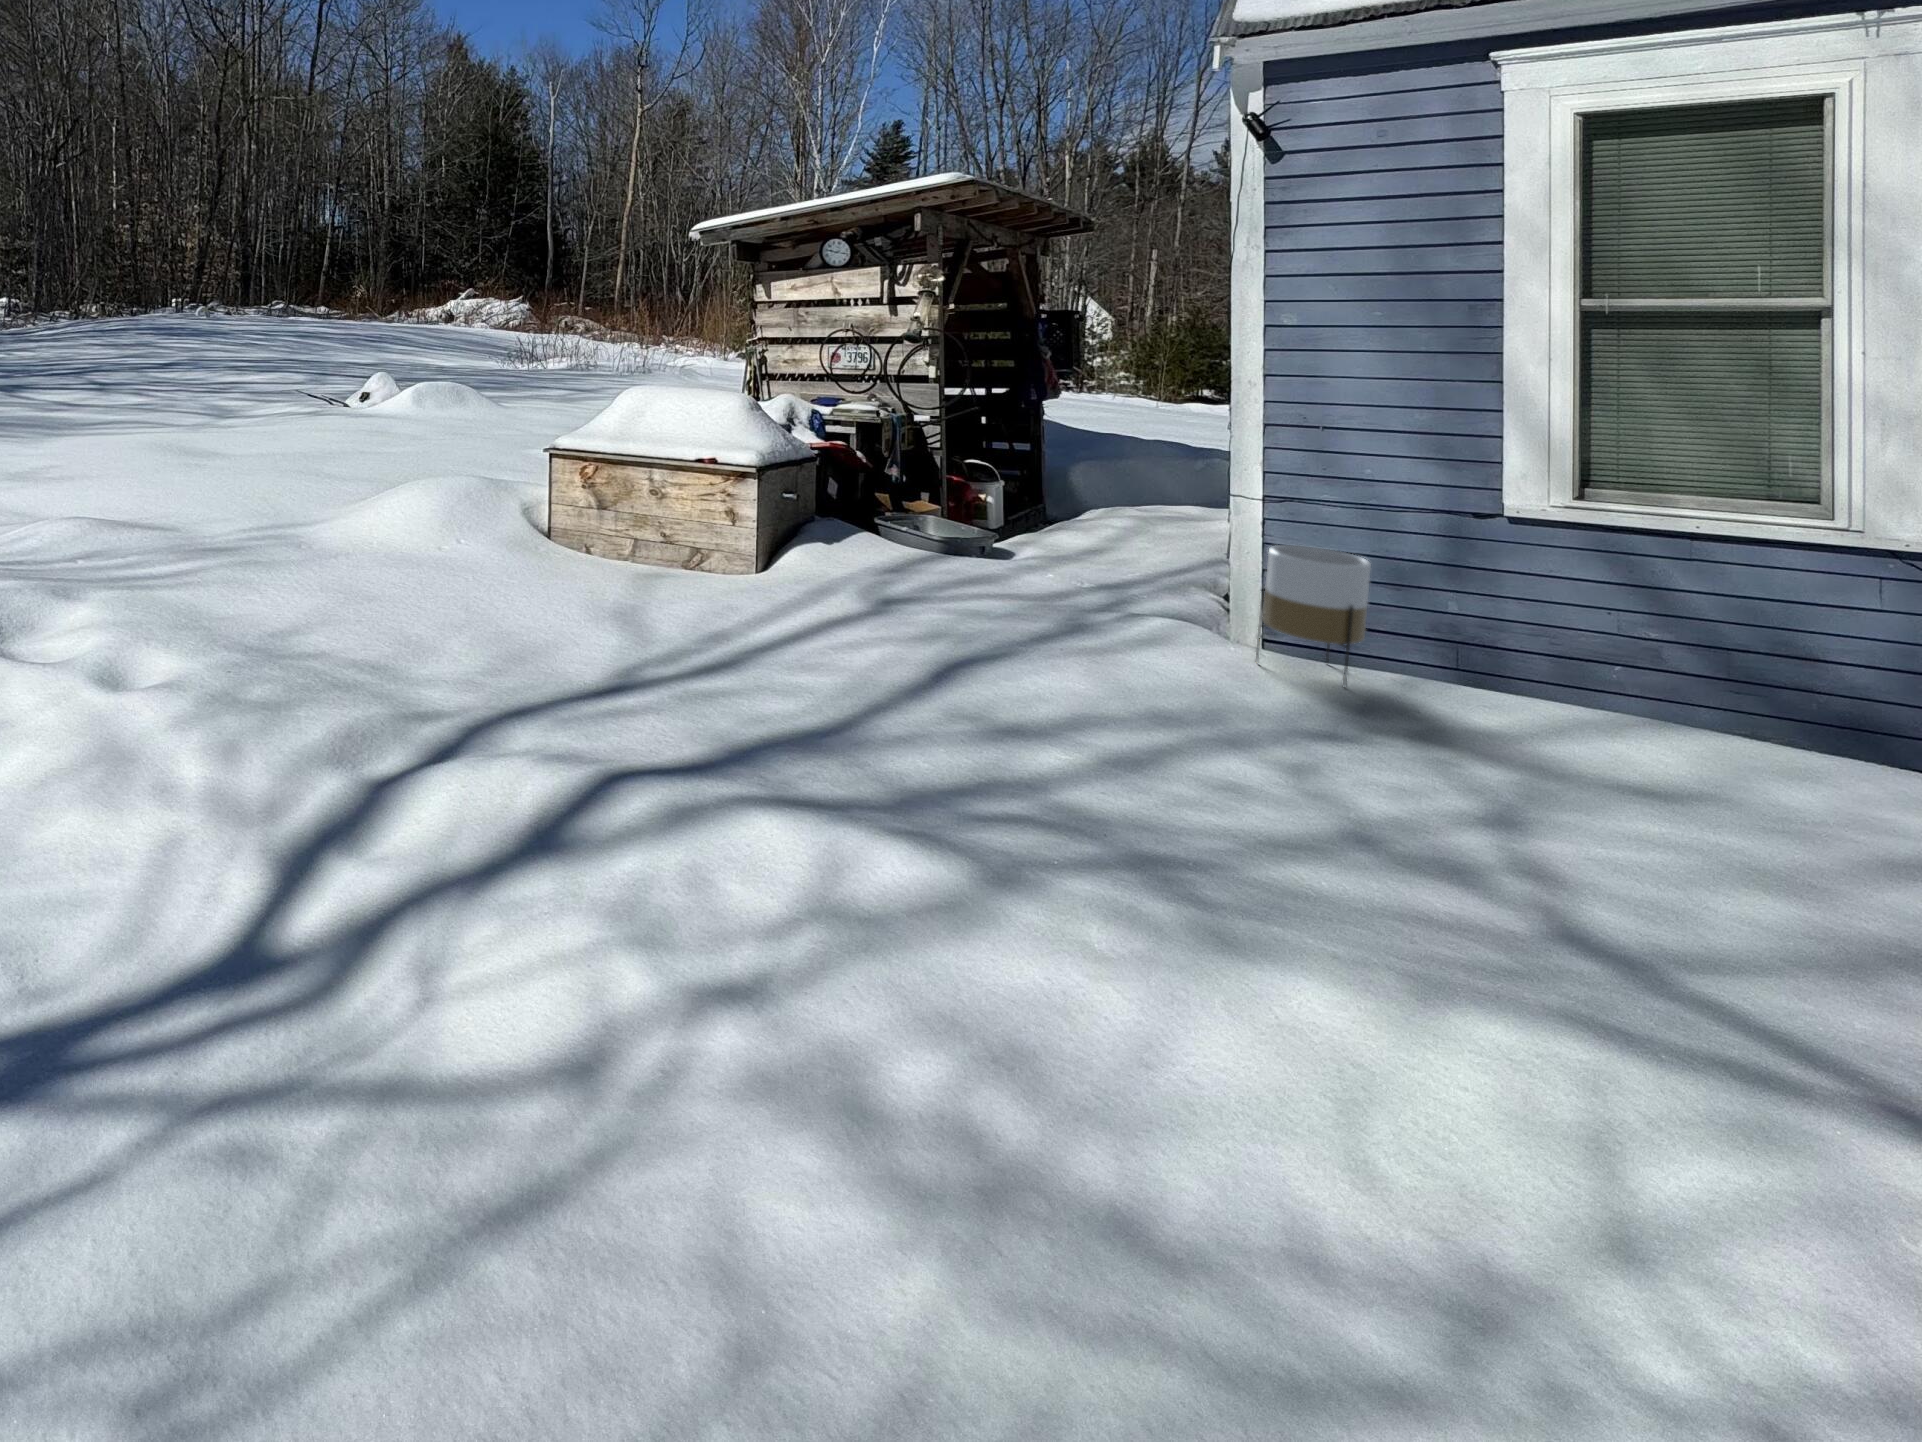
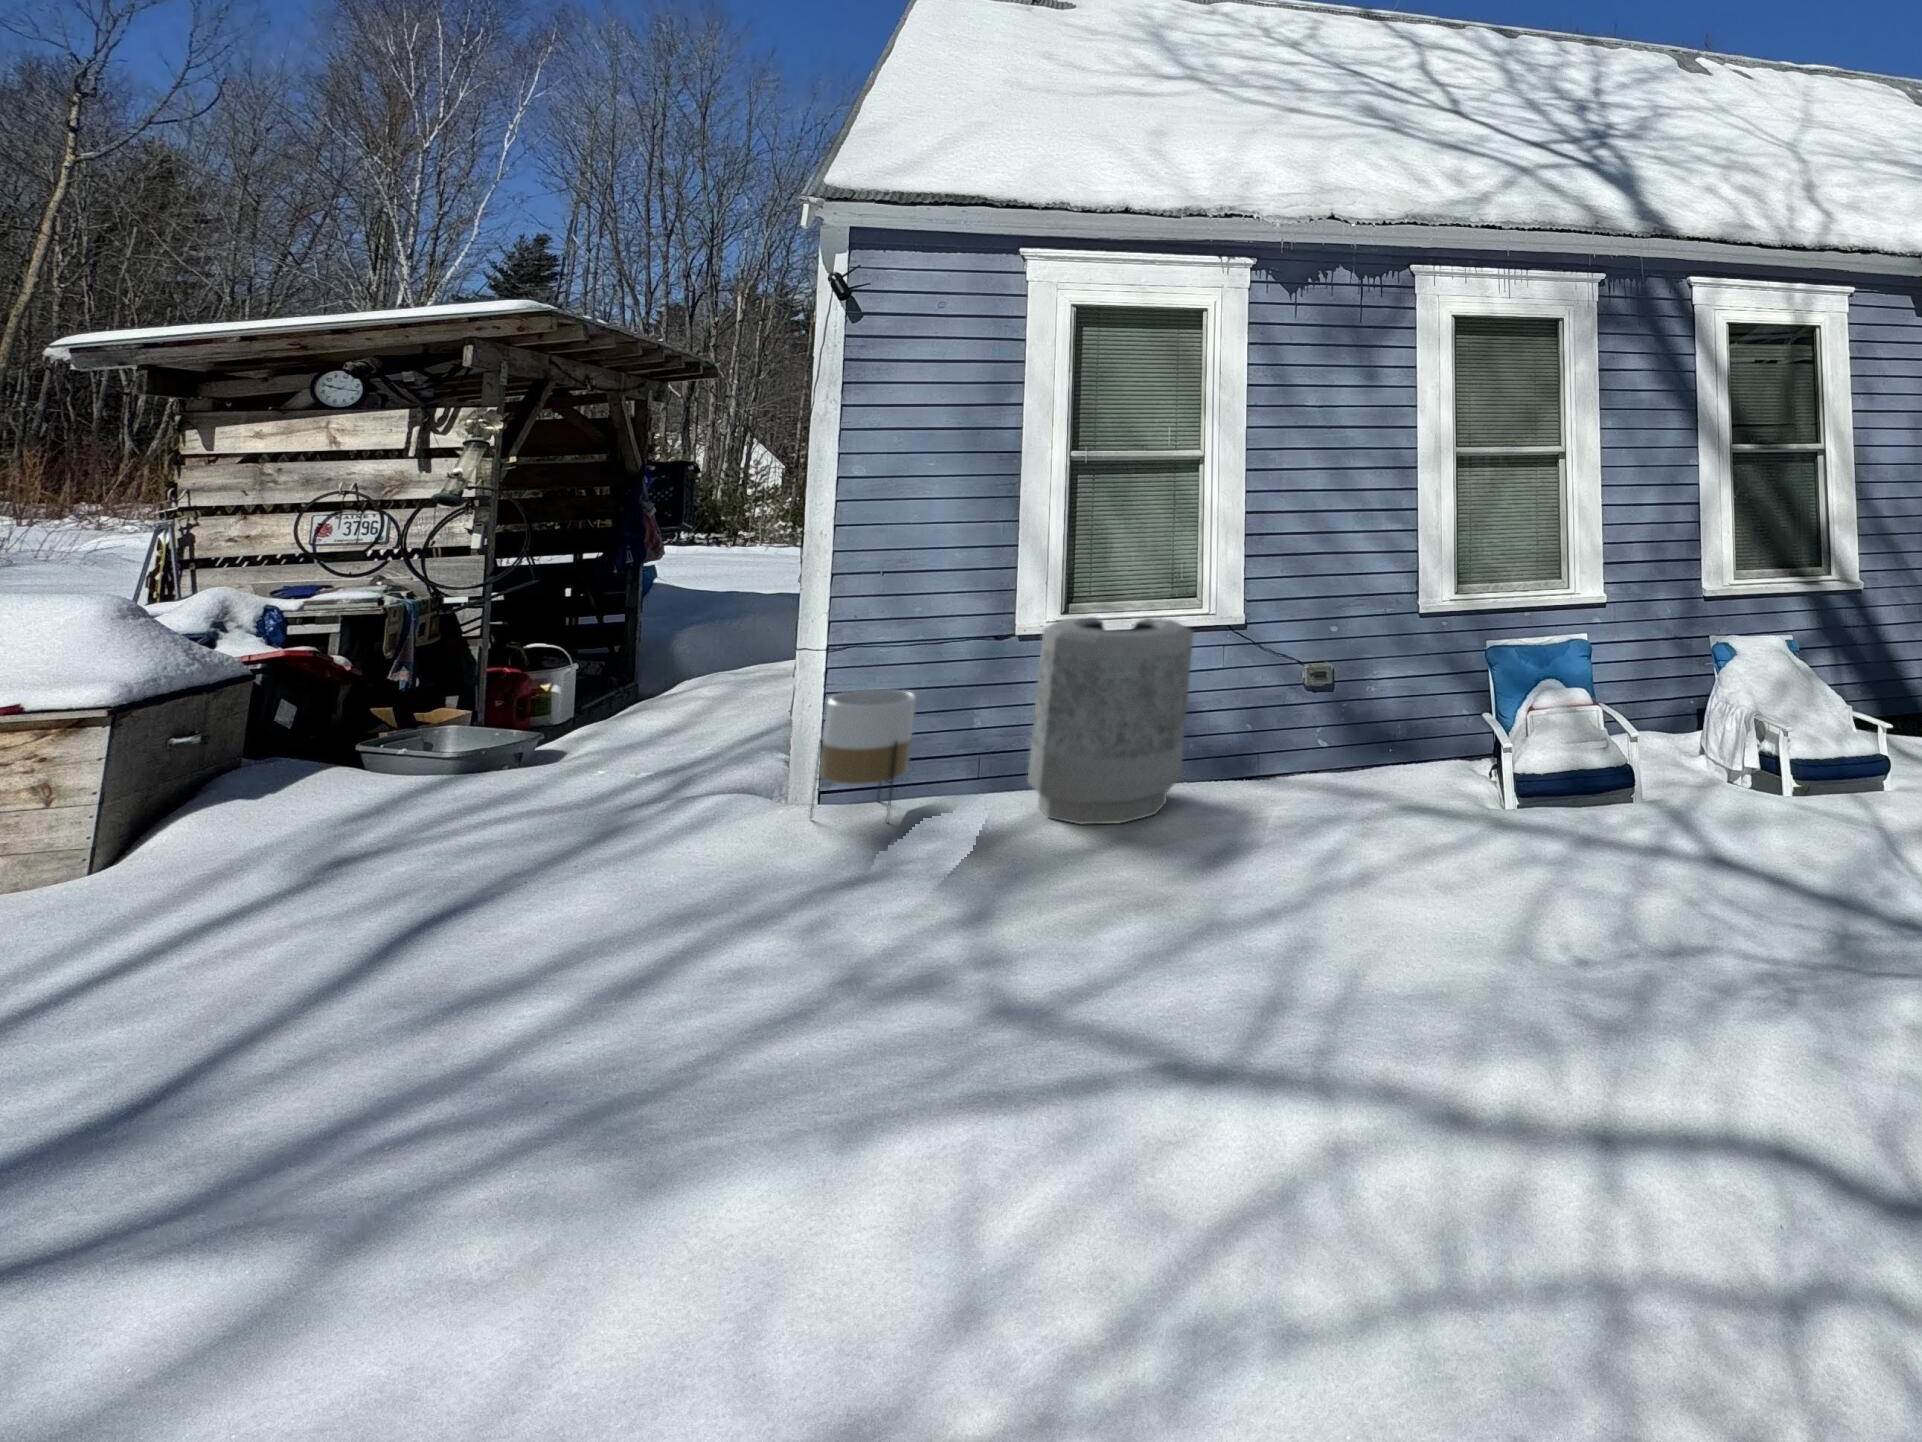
trash can: none [1528,504,1812,776] -> present [1028,617,1193,825]

